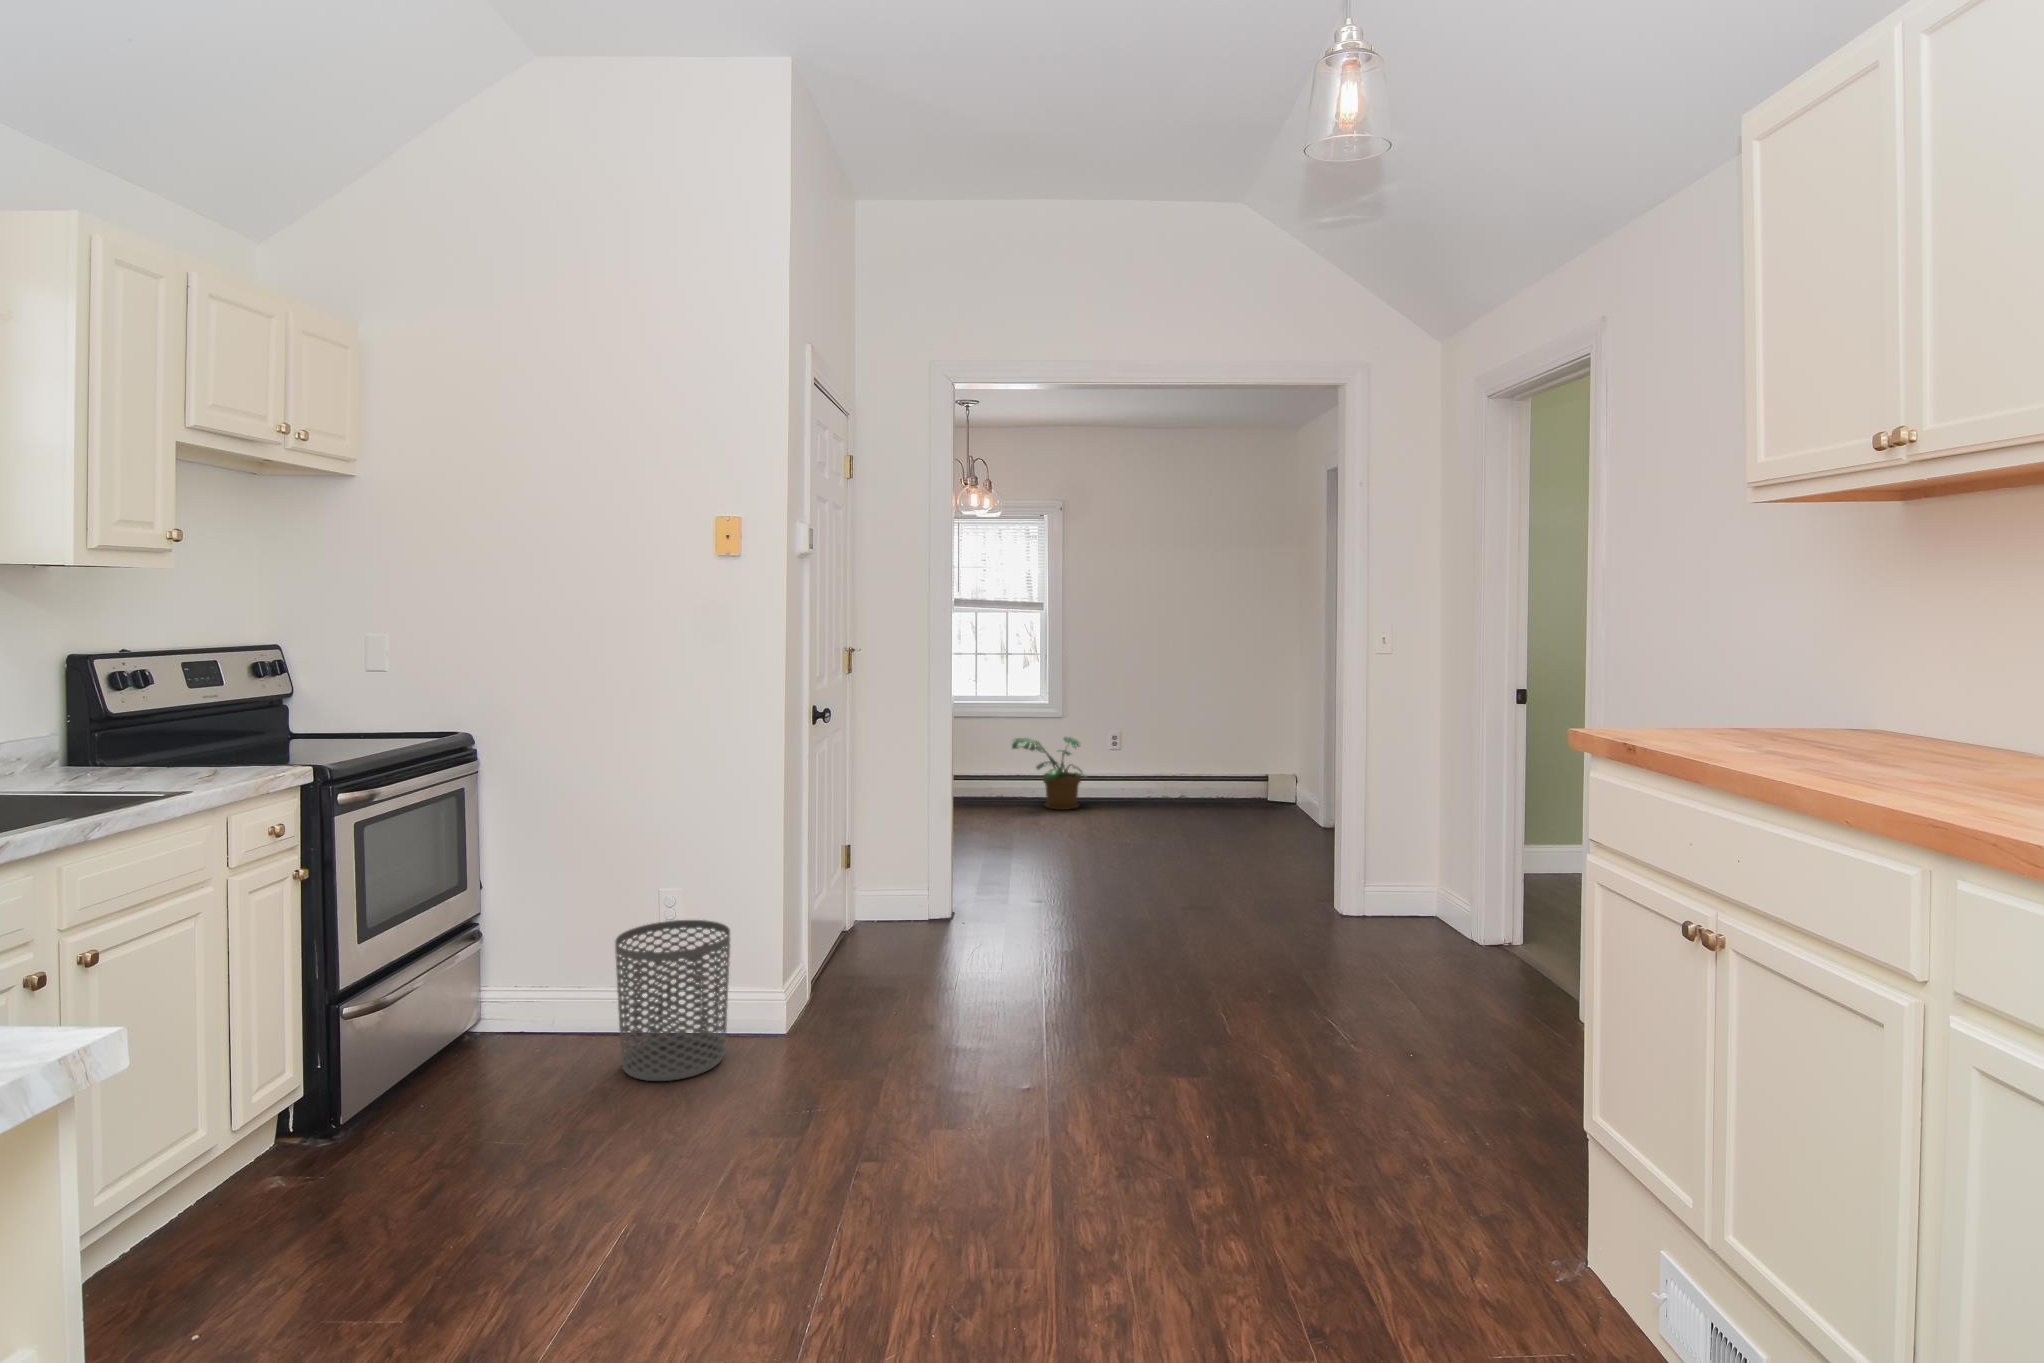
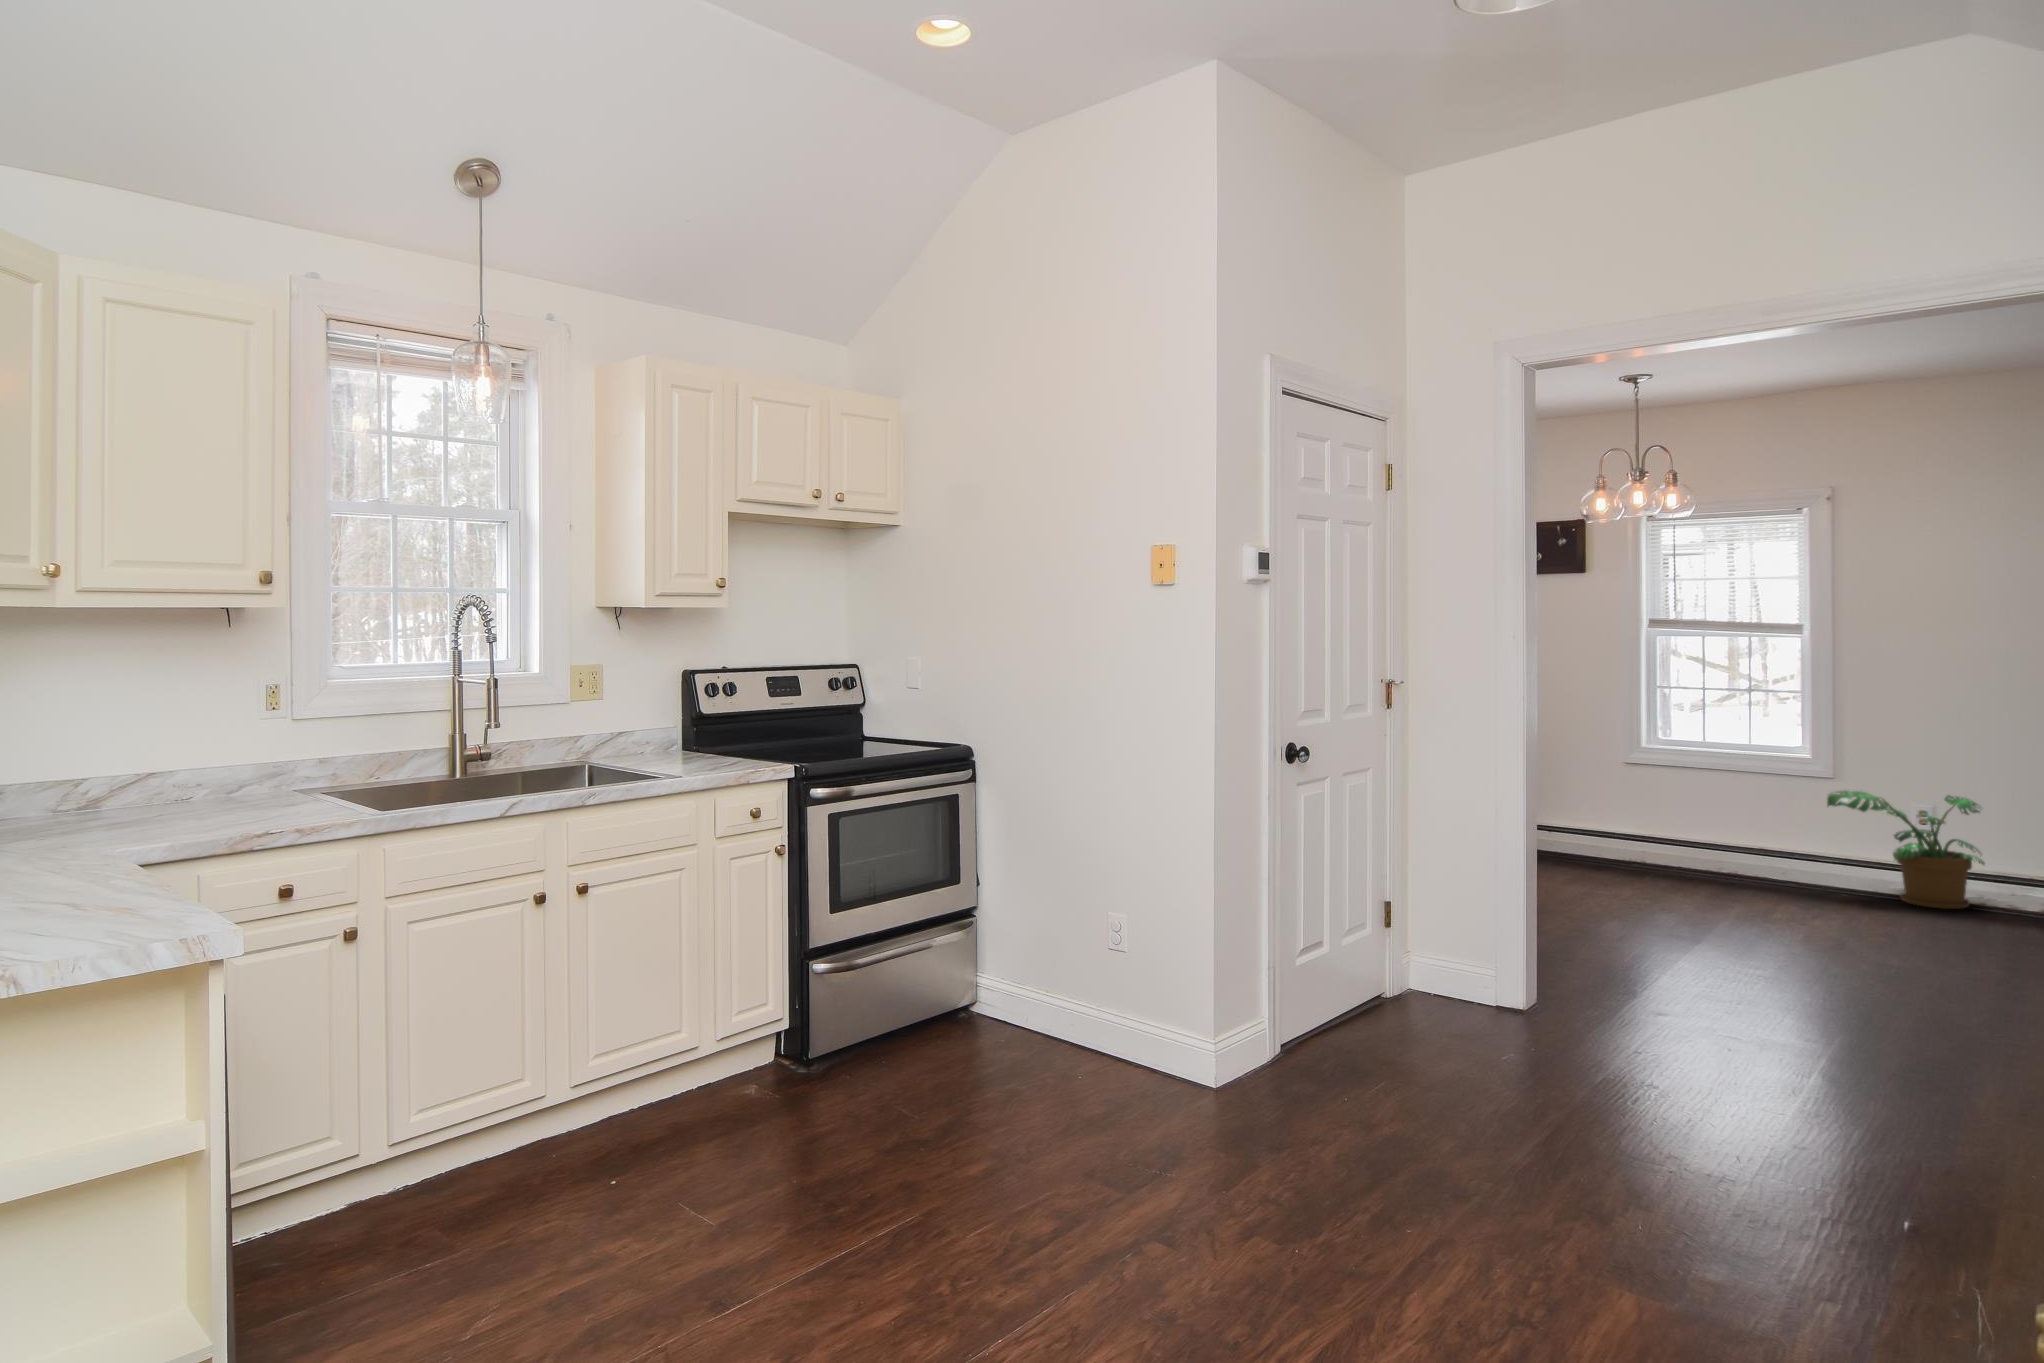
waste bin: present [615,920,730,1081] -> none [1025,946,1136,1109]

